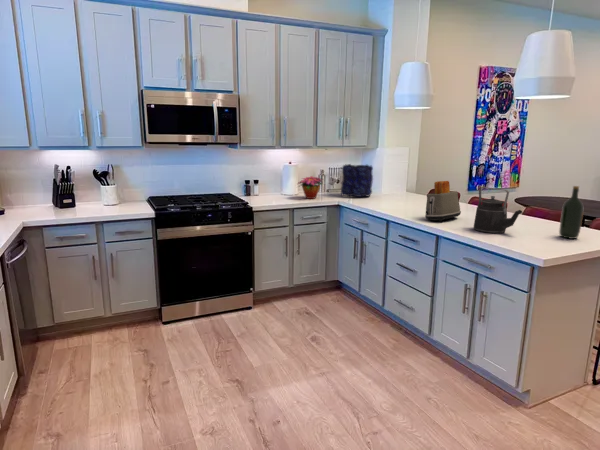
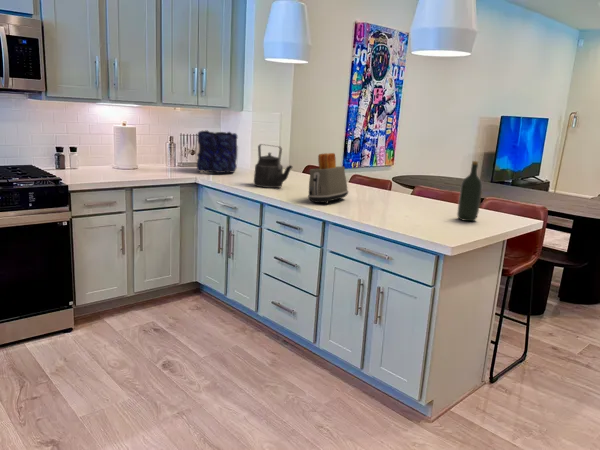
flower arrangement: present [298,176,322,199] -> none [131,144,179,175]
kettle: present [474,187,522,233] -> present [254,144,292,188]

